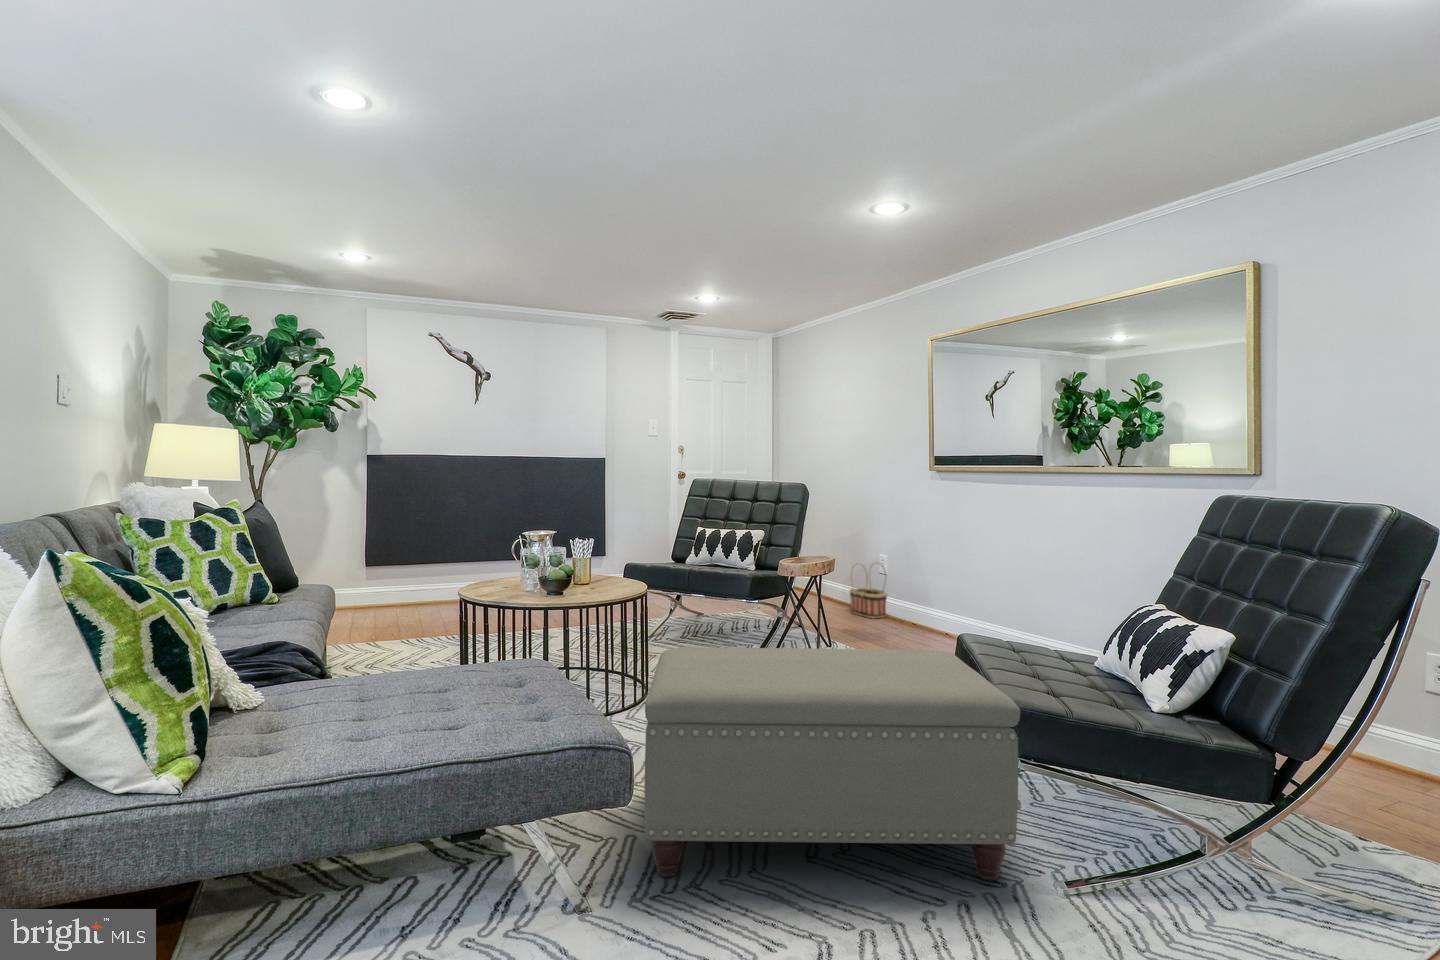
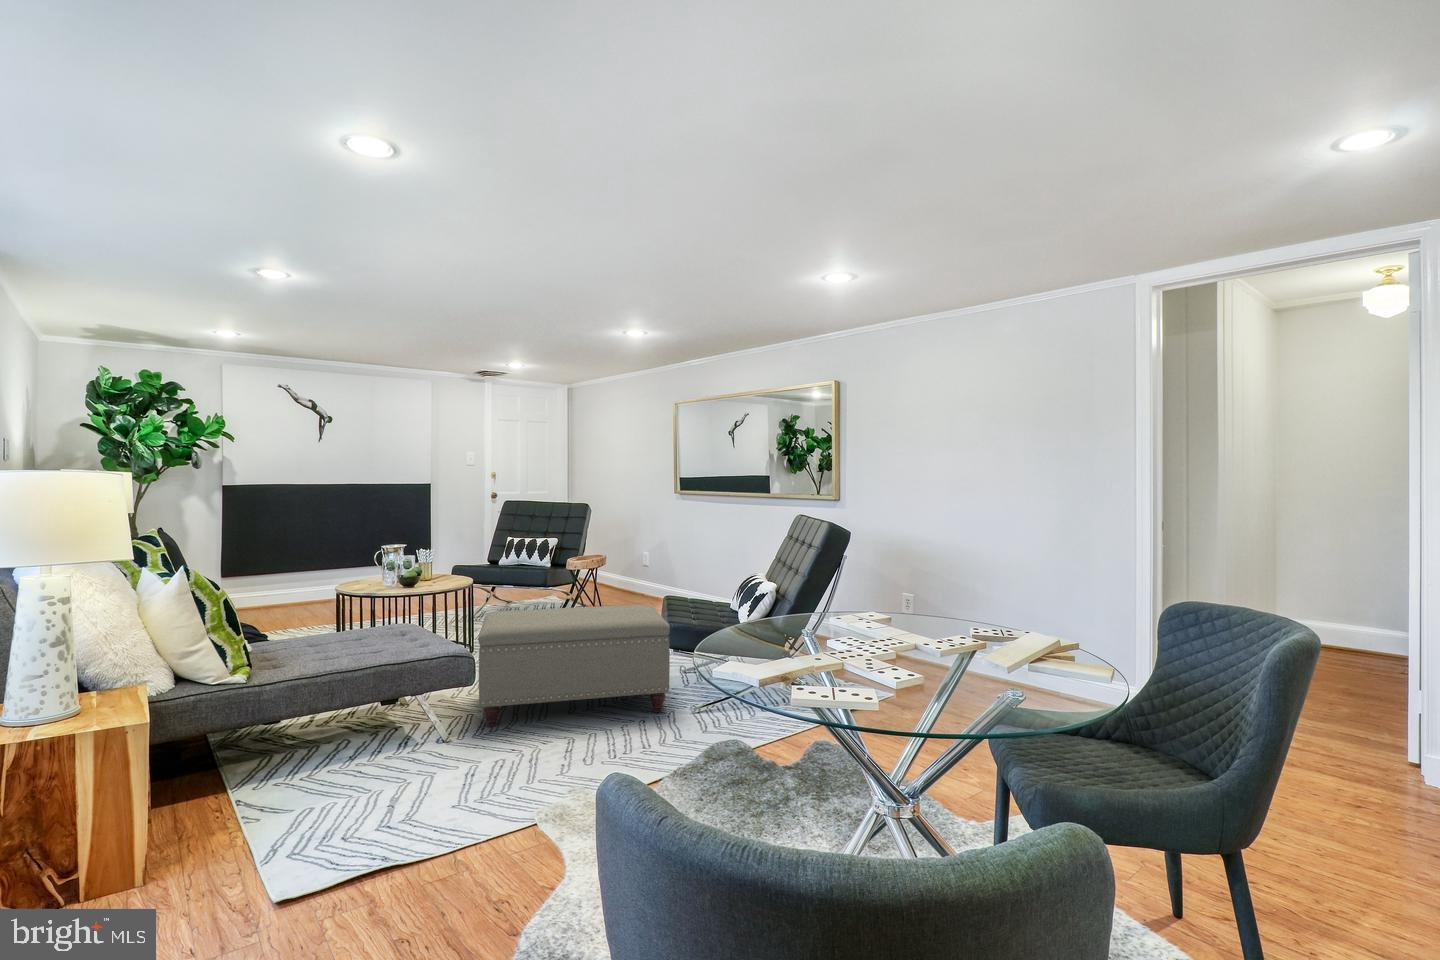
basket: present [850,563,888,618] -> none [623,557,649,597]

